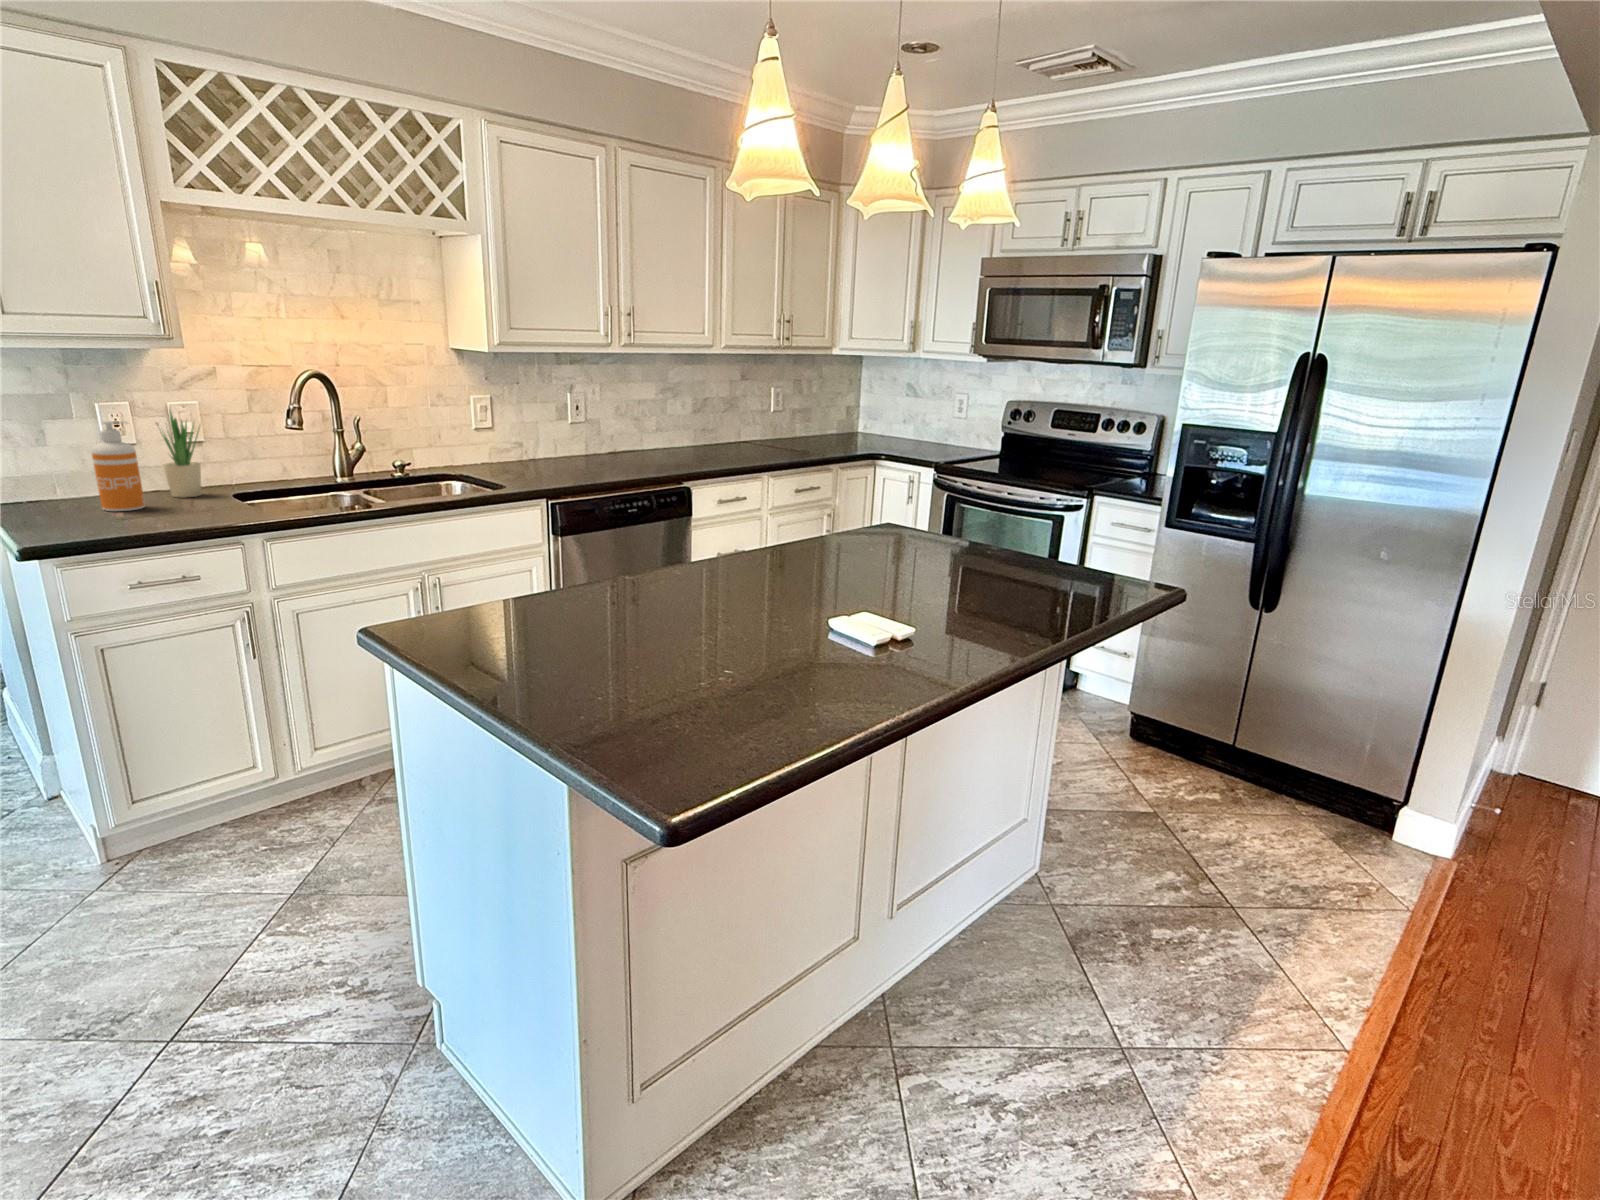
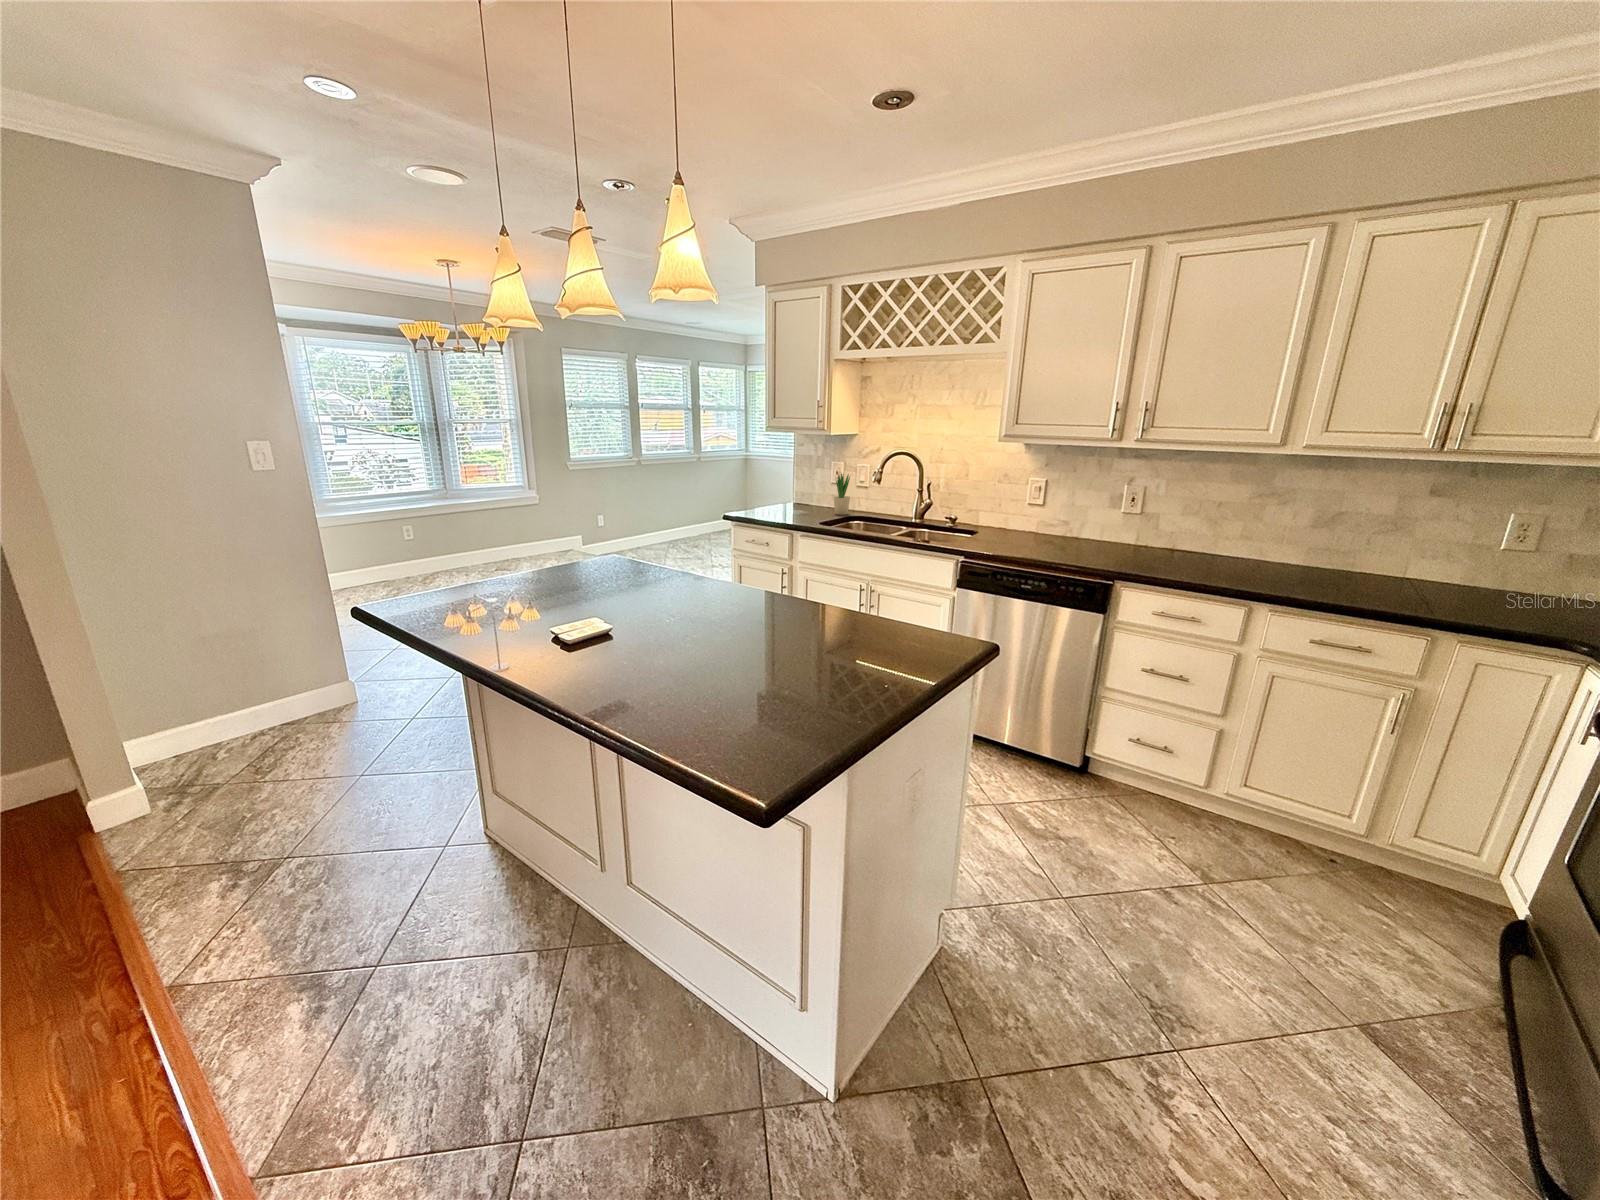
soap dispenser: present [91,421,145,511] -> none [794,471,810,515]

